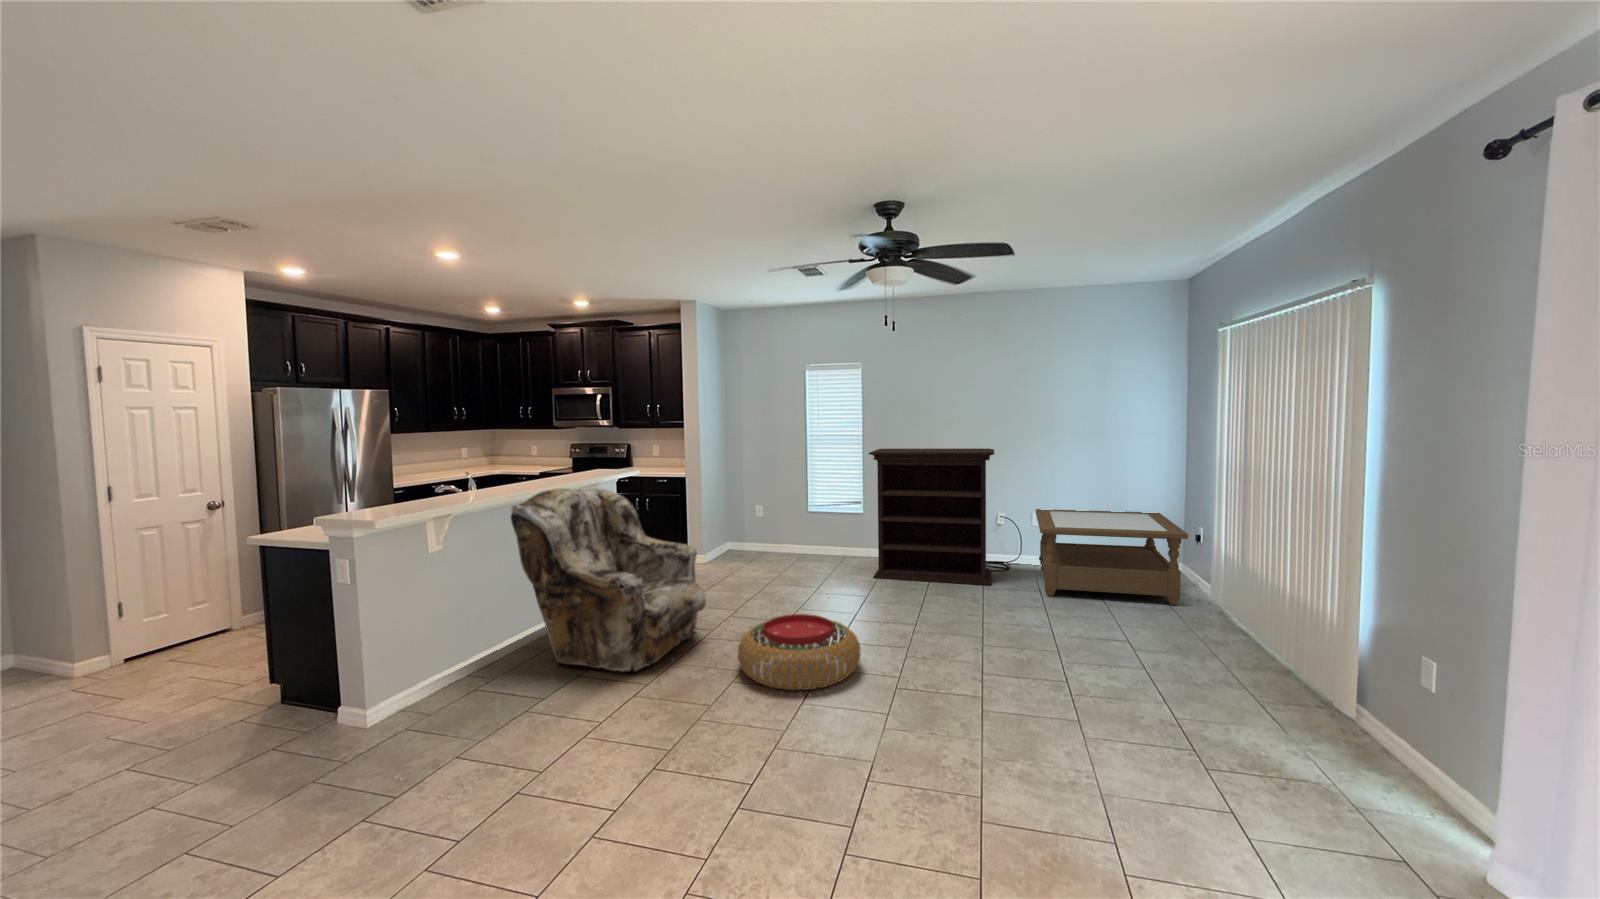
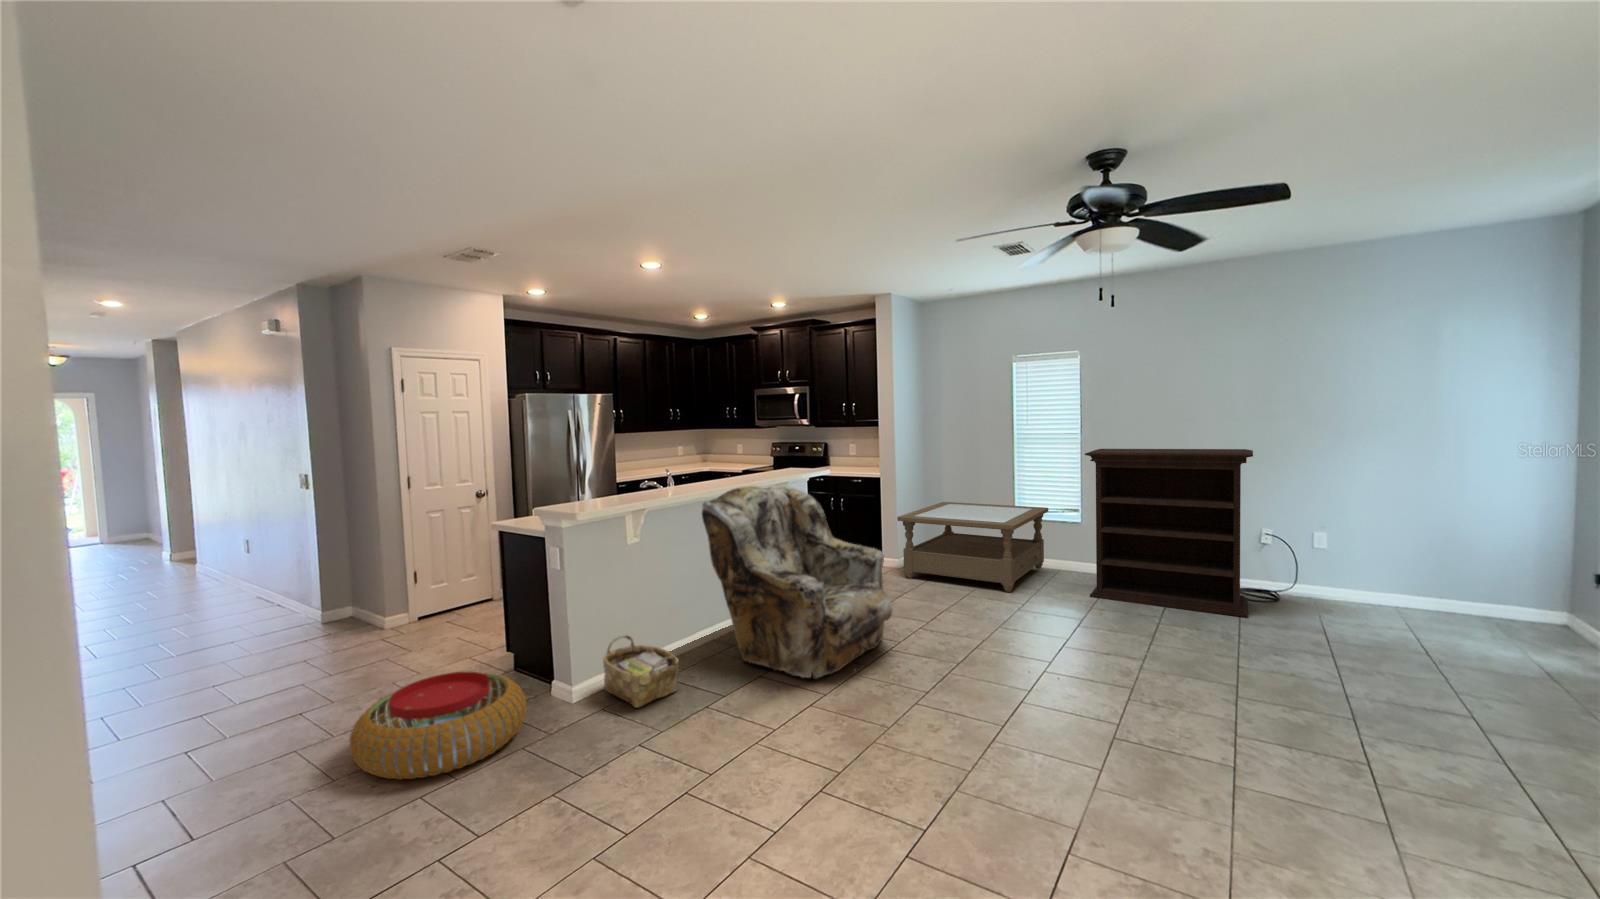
coffee table: present [1036,509,1188,605] -> present [897,502,1048,592]
pouf: present [738,614,861,690] -> present [349,672,527,780]
woven basket: none [404,648,492,721] -> present [603,635,679,708]

